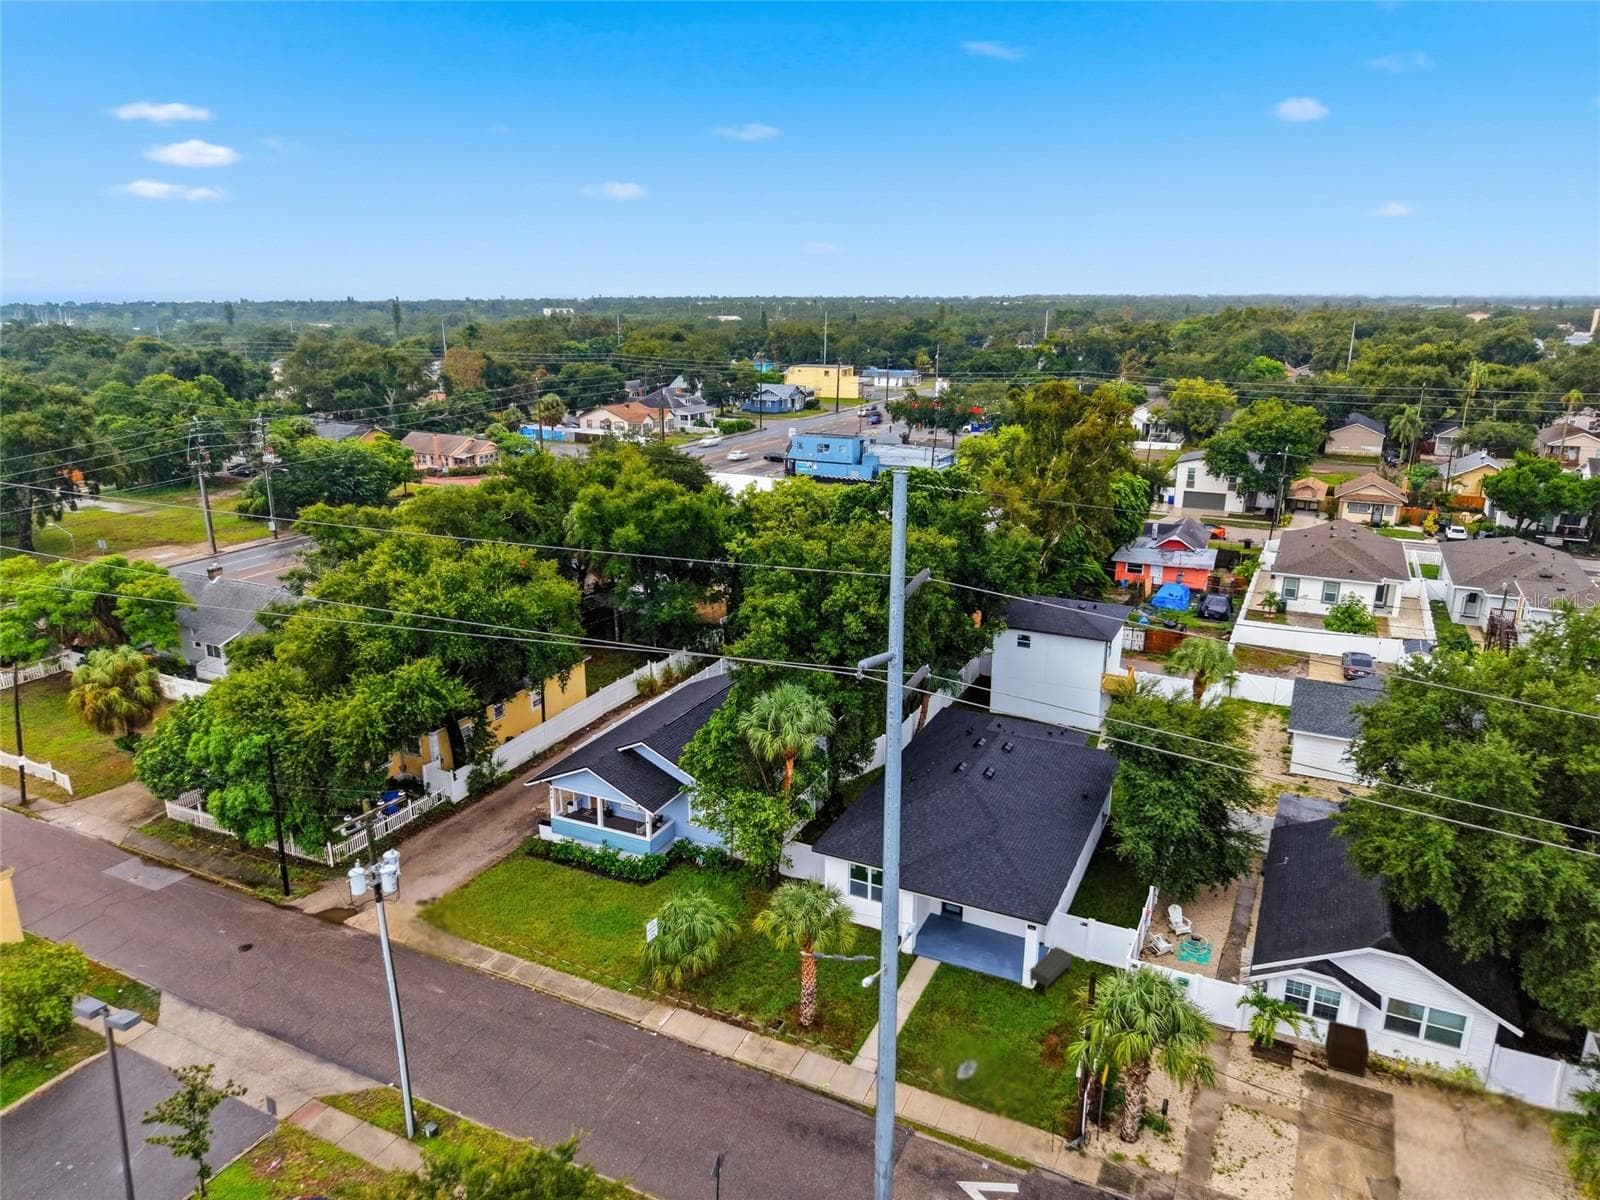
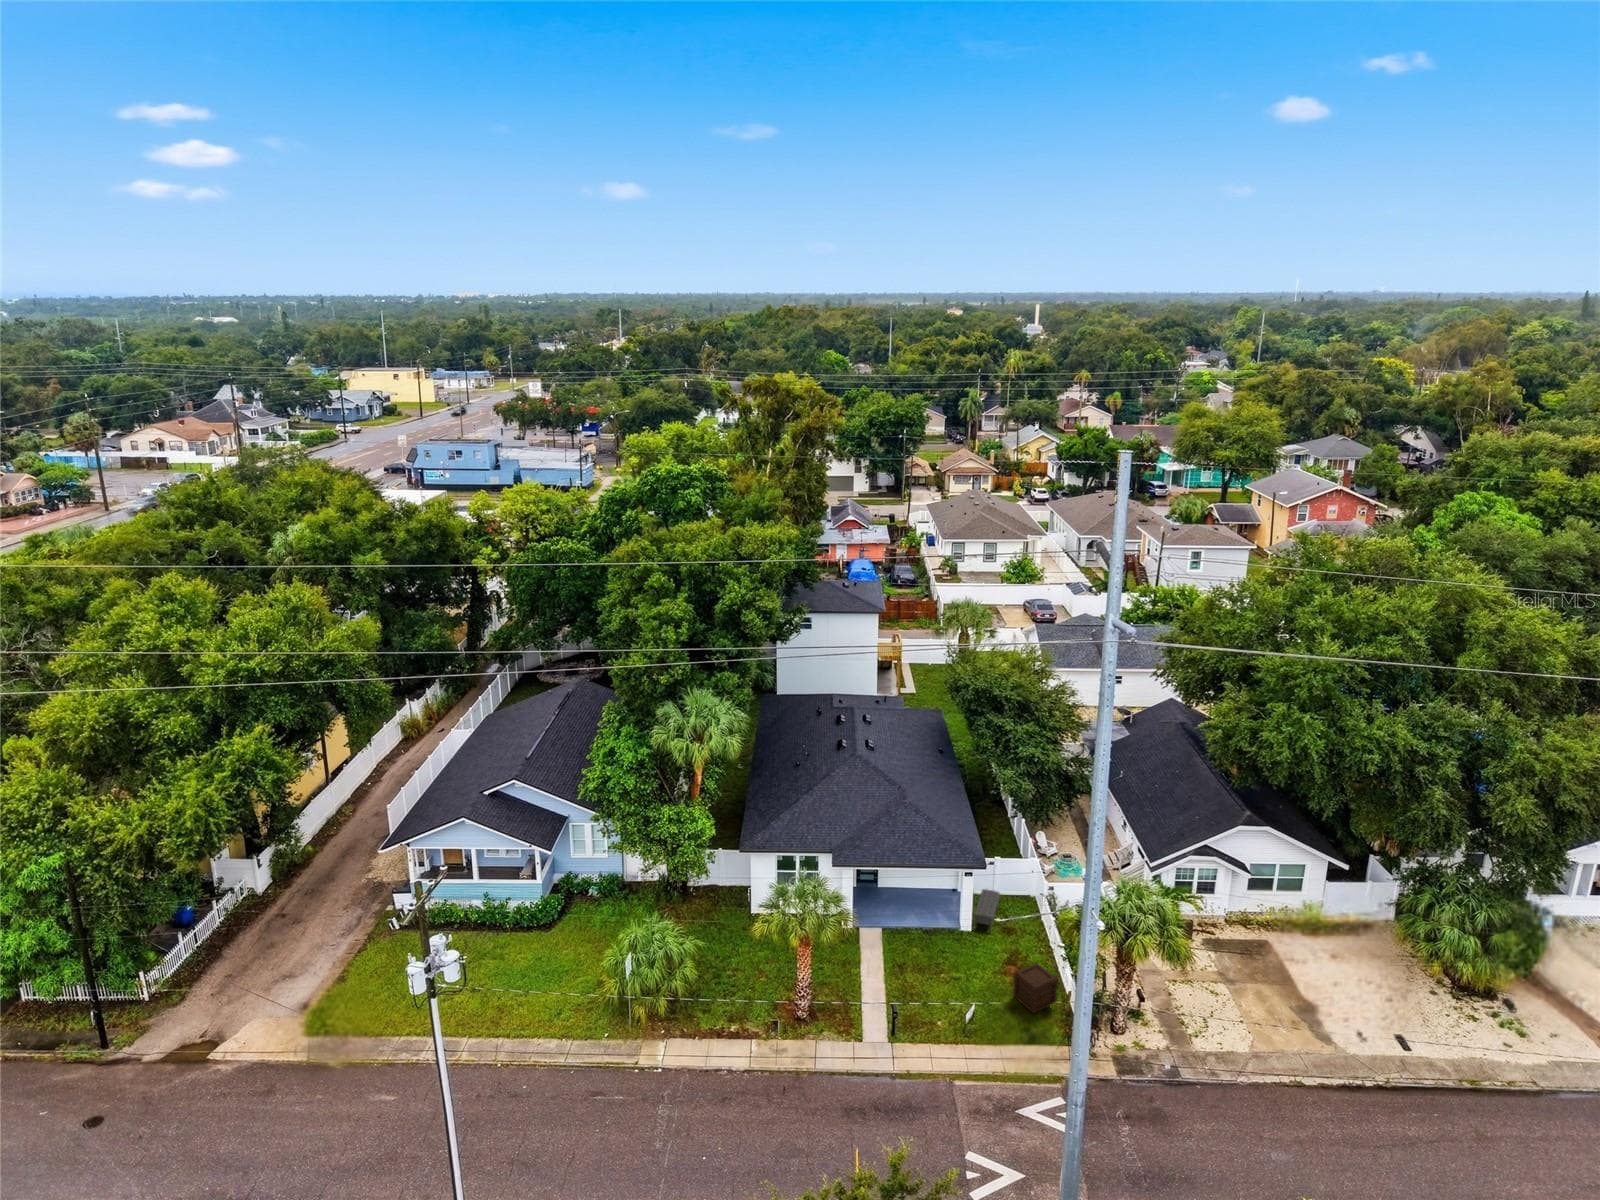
wooden crate: present [1325,1021,1369,1077] -> present [1013,963,1058,1013]

